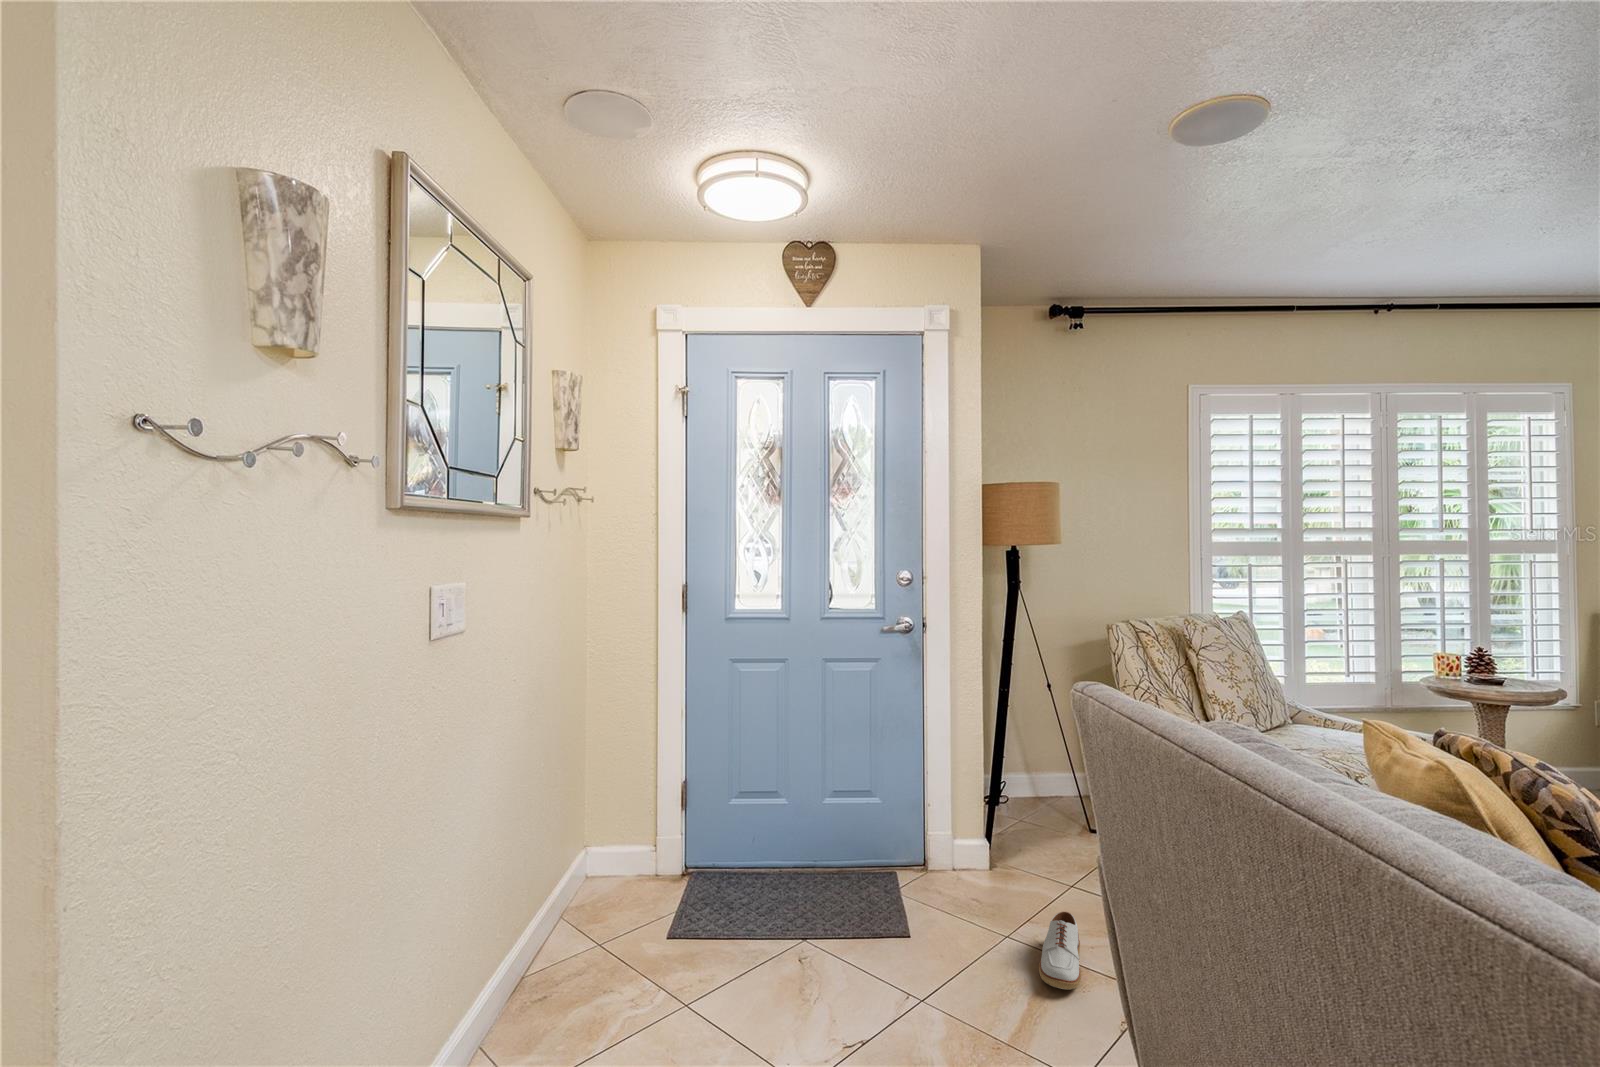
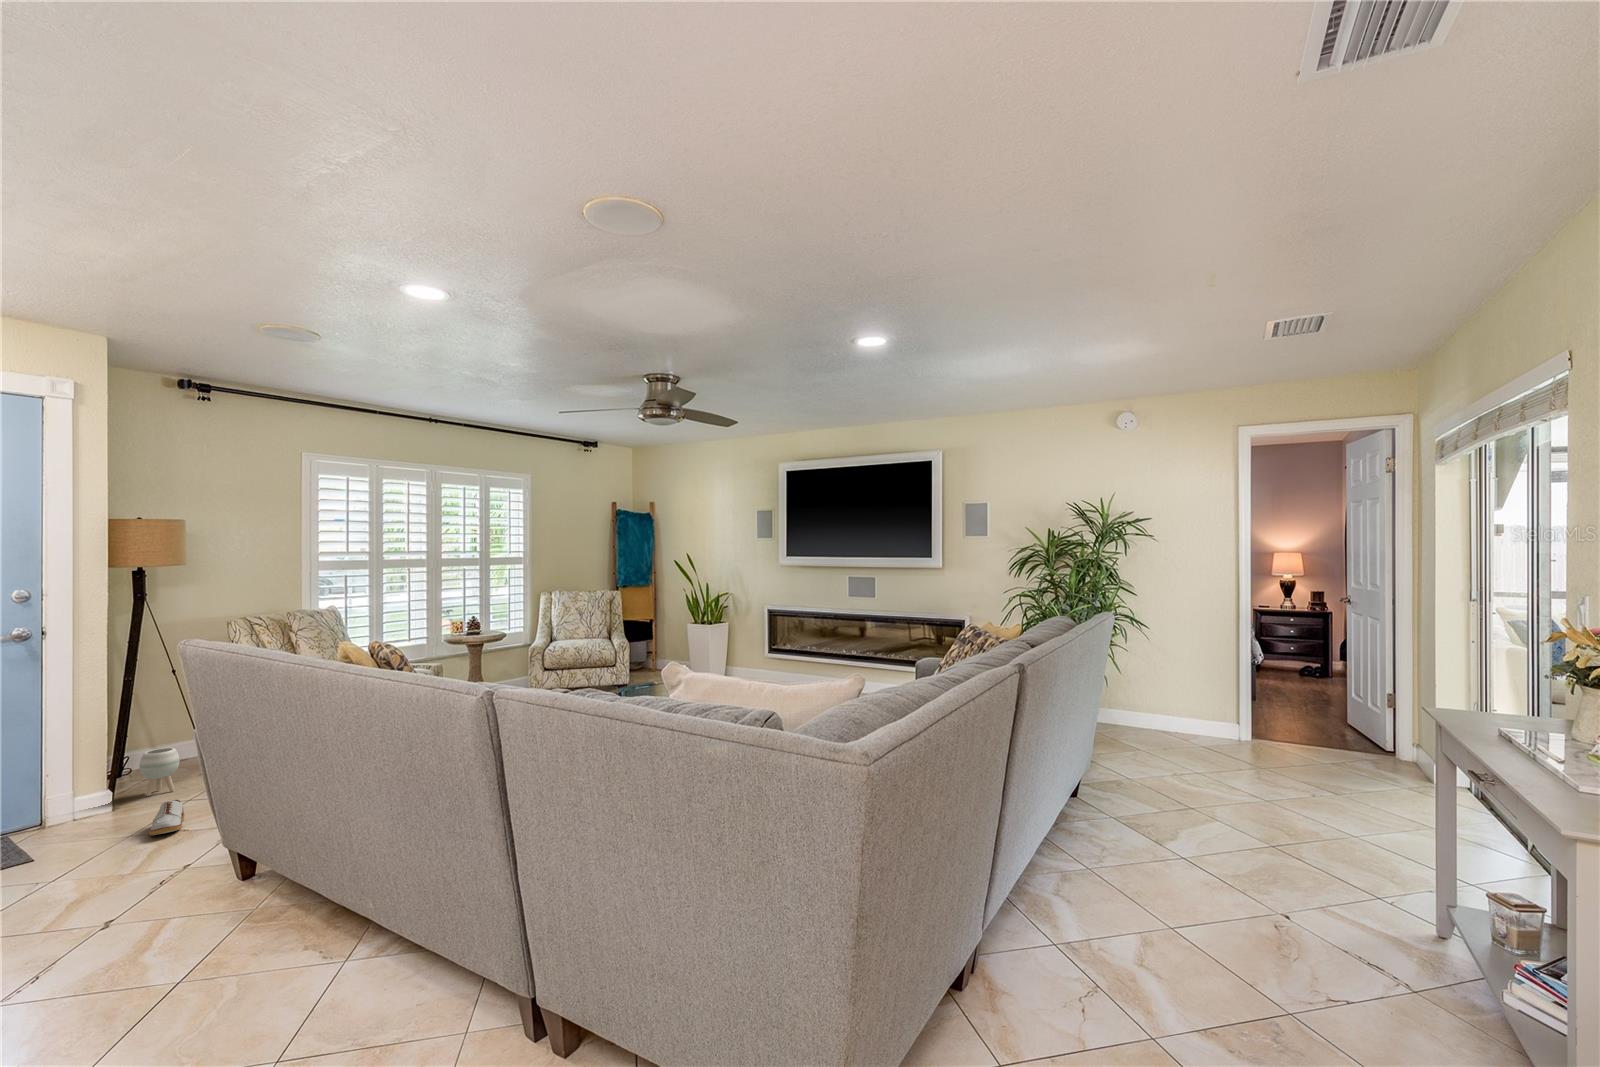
planter: none [1017,789,1059,855] -> present [139,748,180,796]

